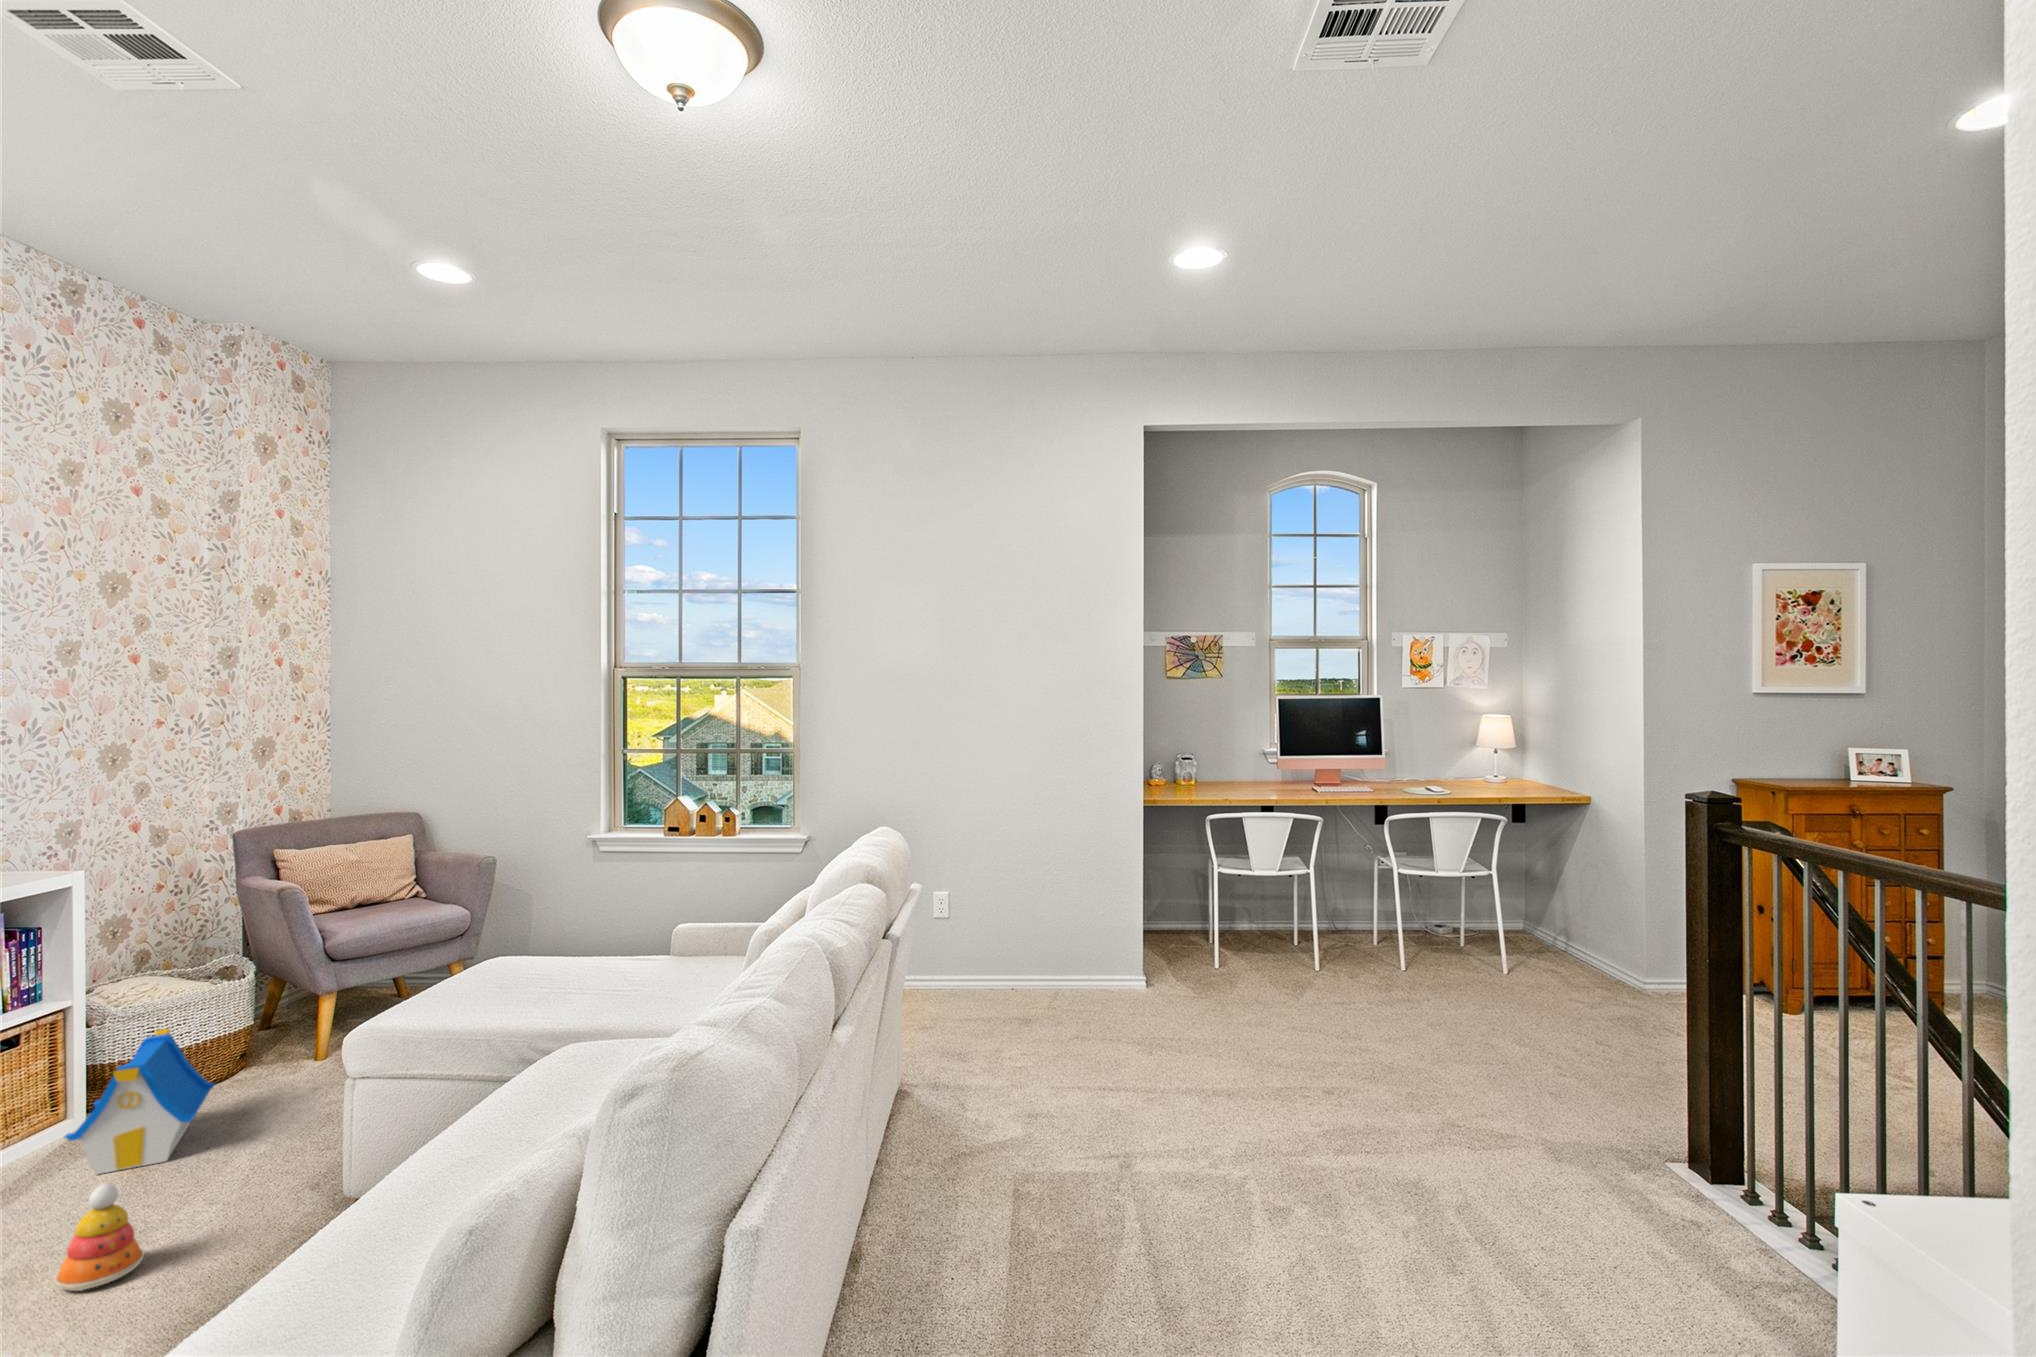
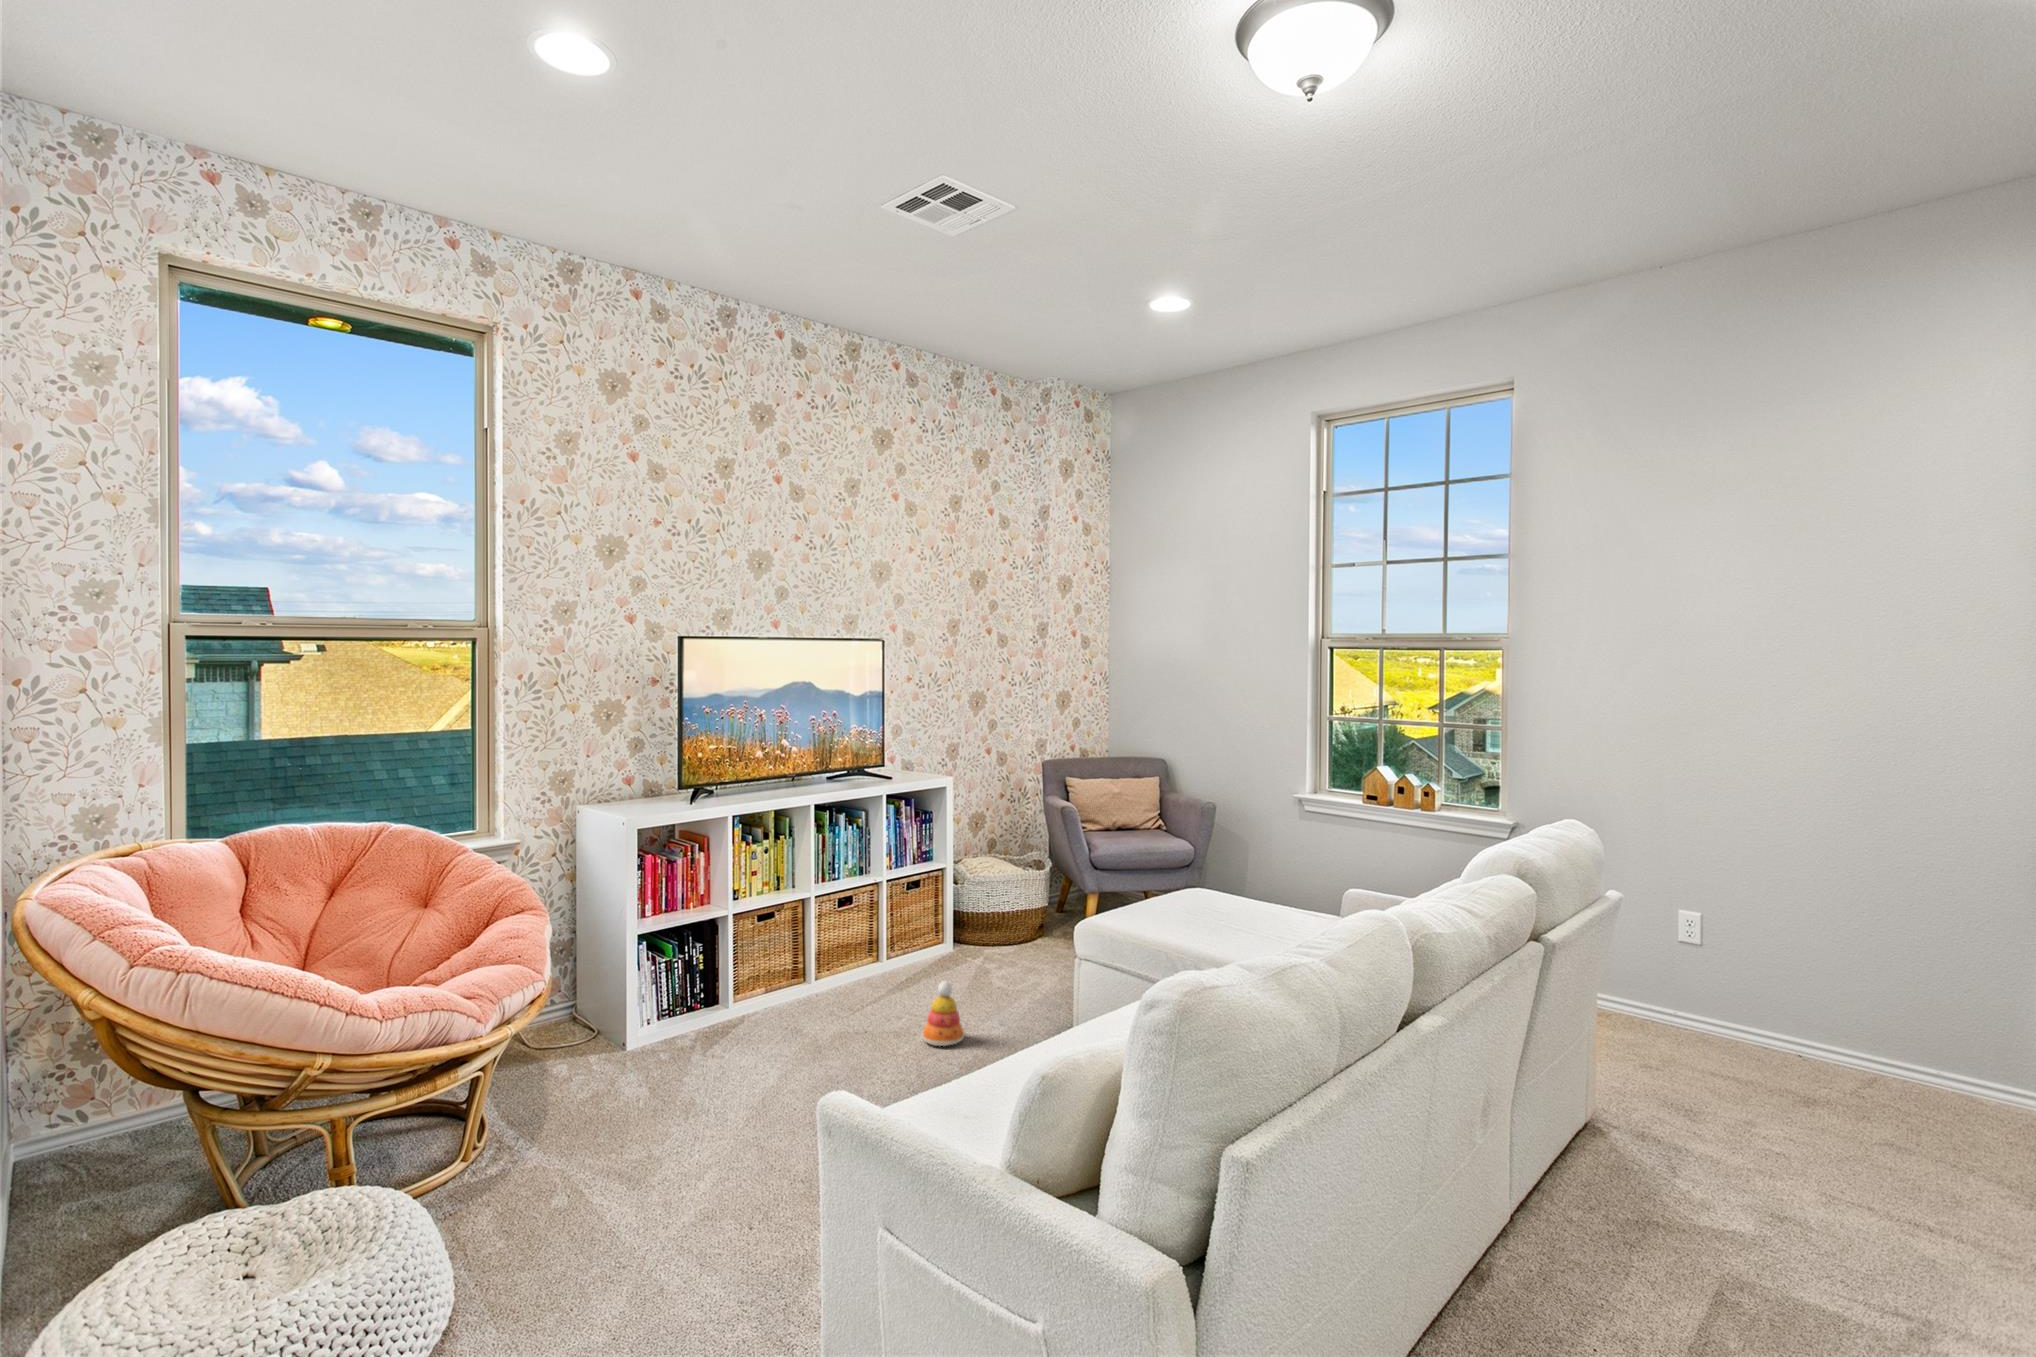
toy house: present [64,1028,215,1174] -> none [938,894,1019,984]

